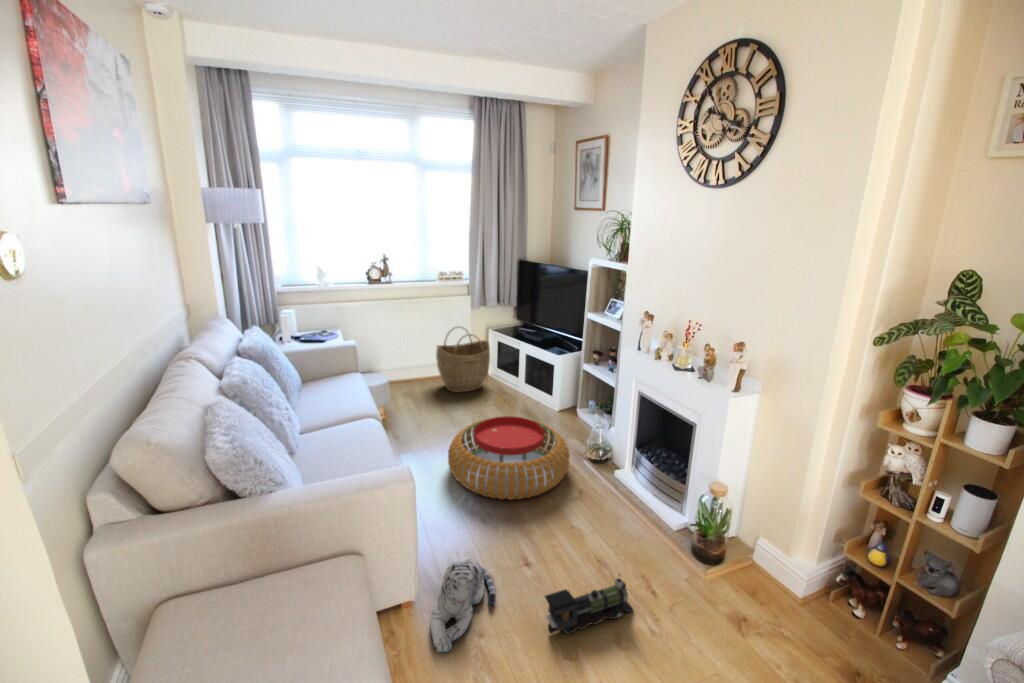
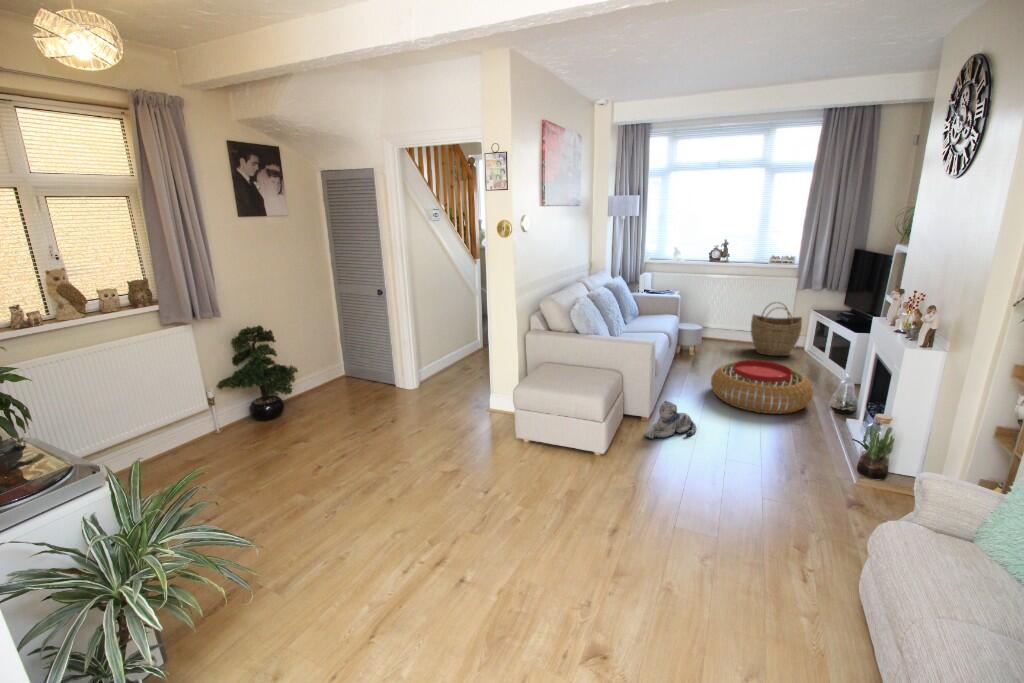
toy train: present [545,573,633,634] -> none [709,432,775,470]

